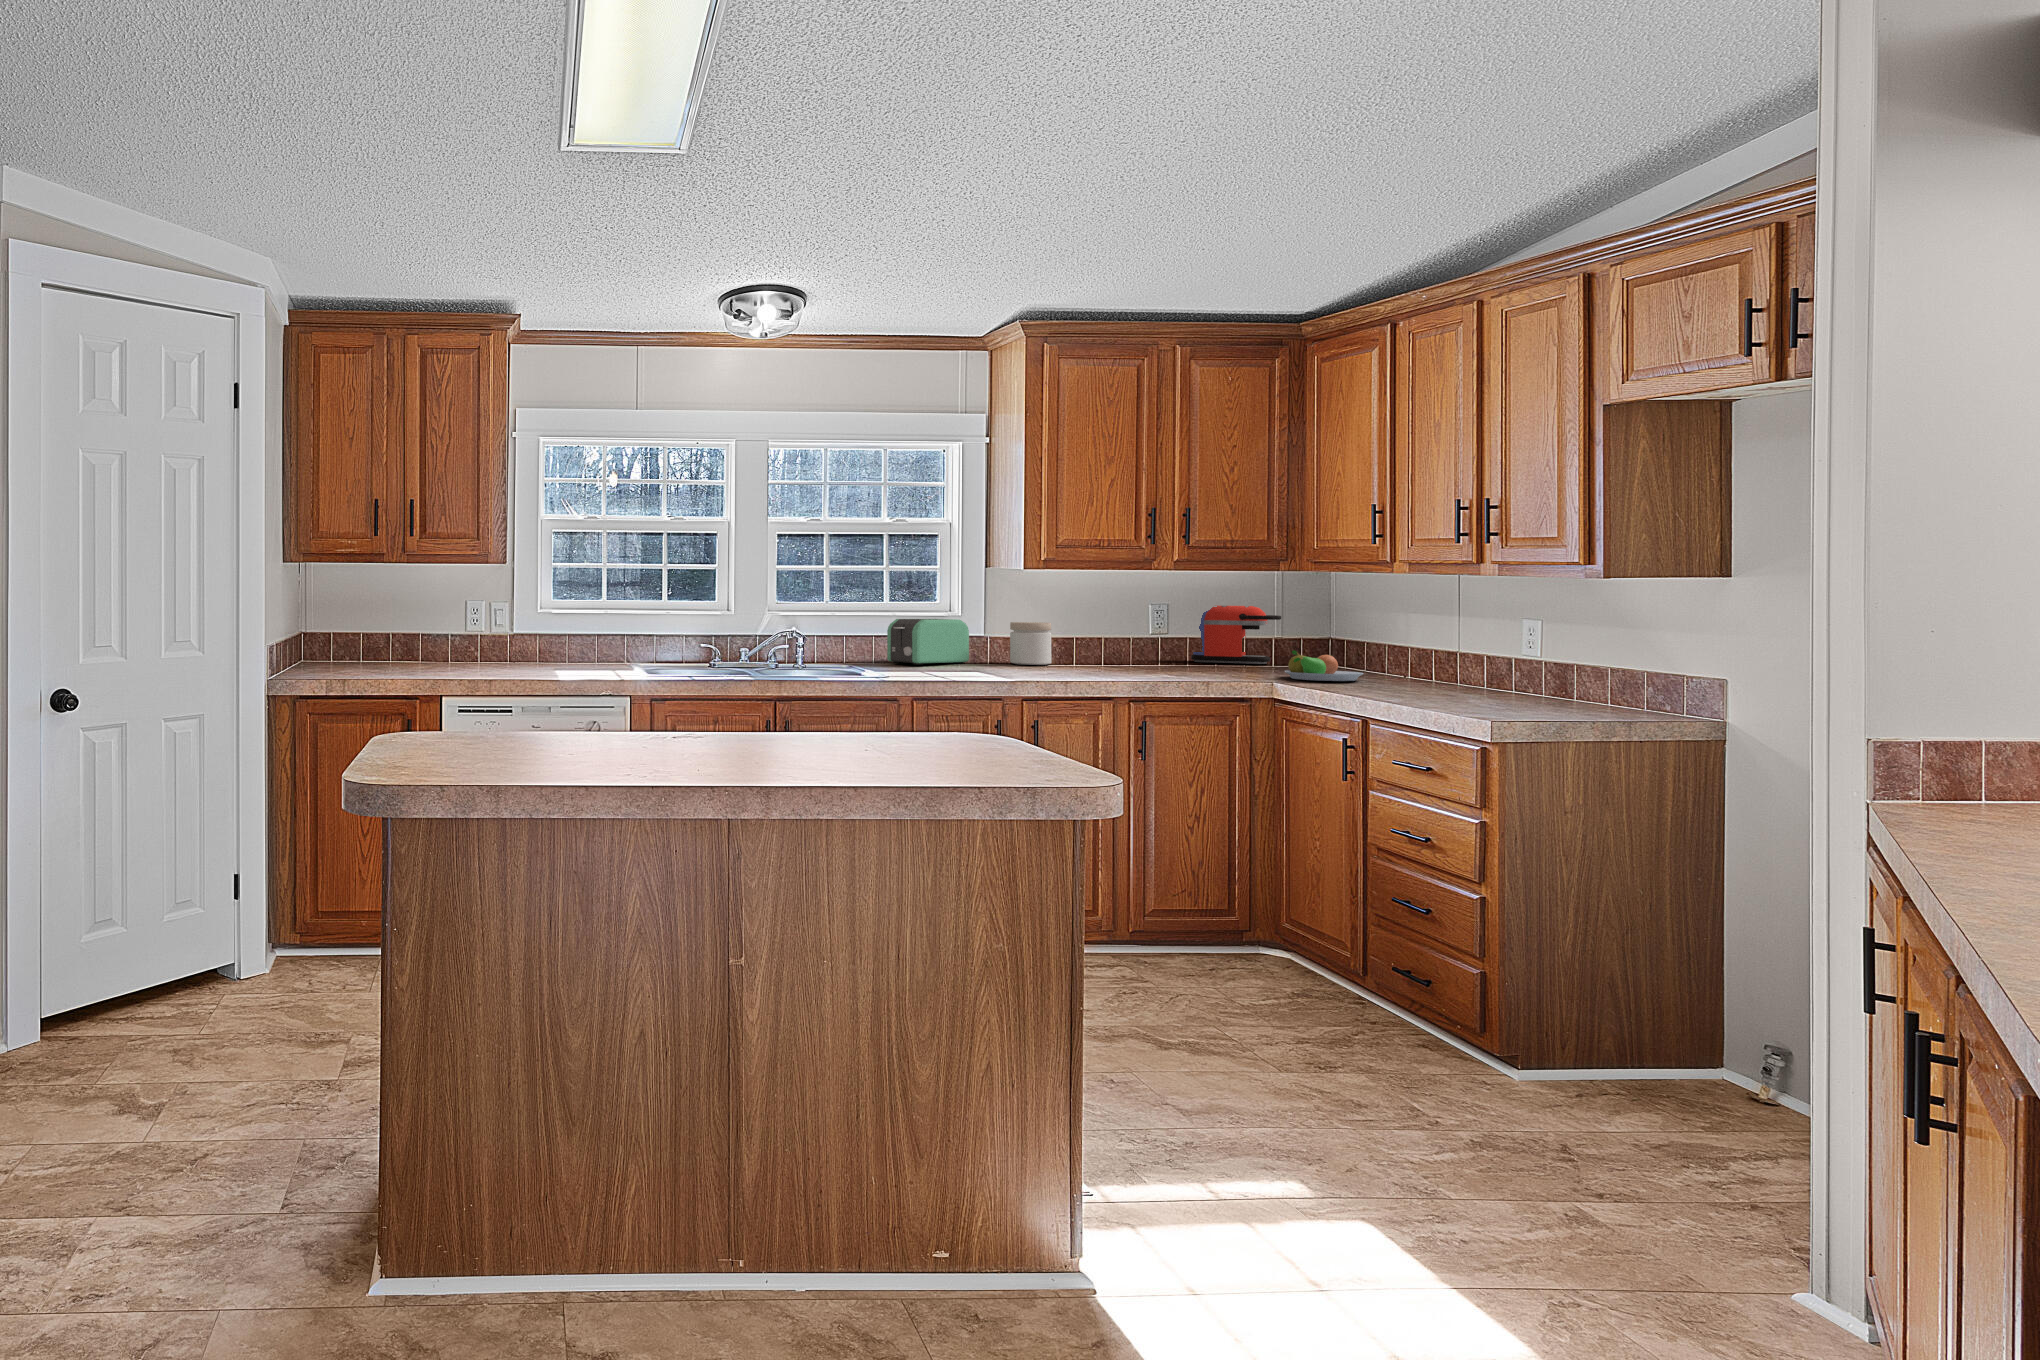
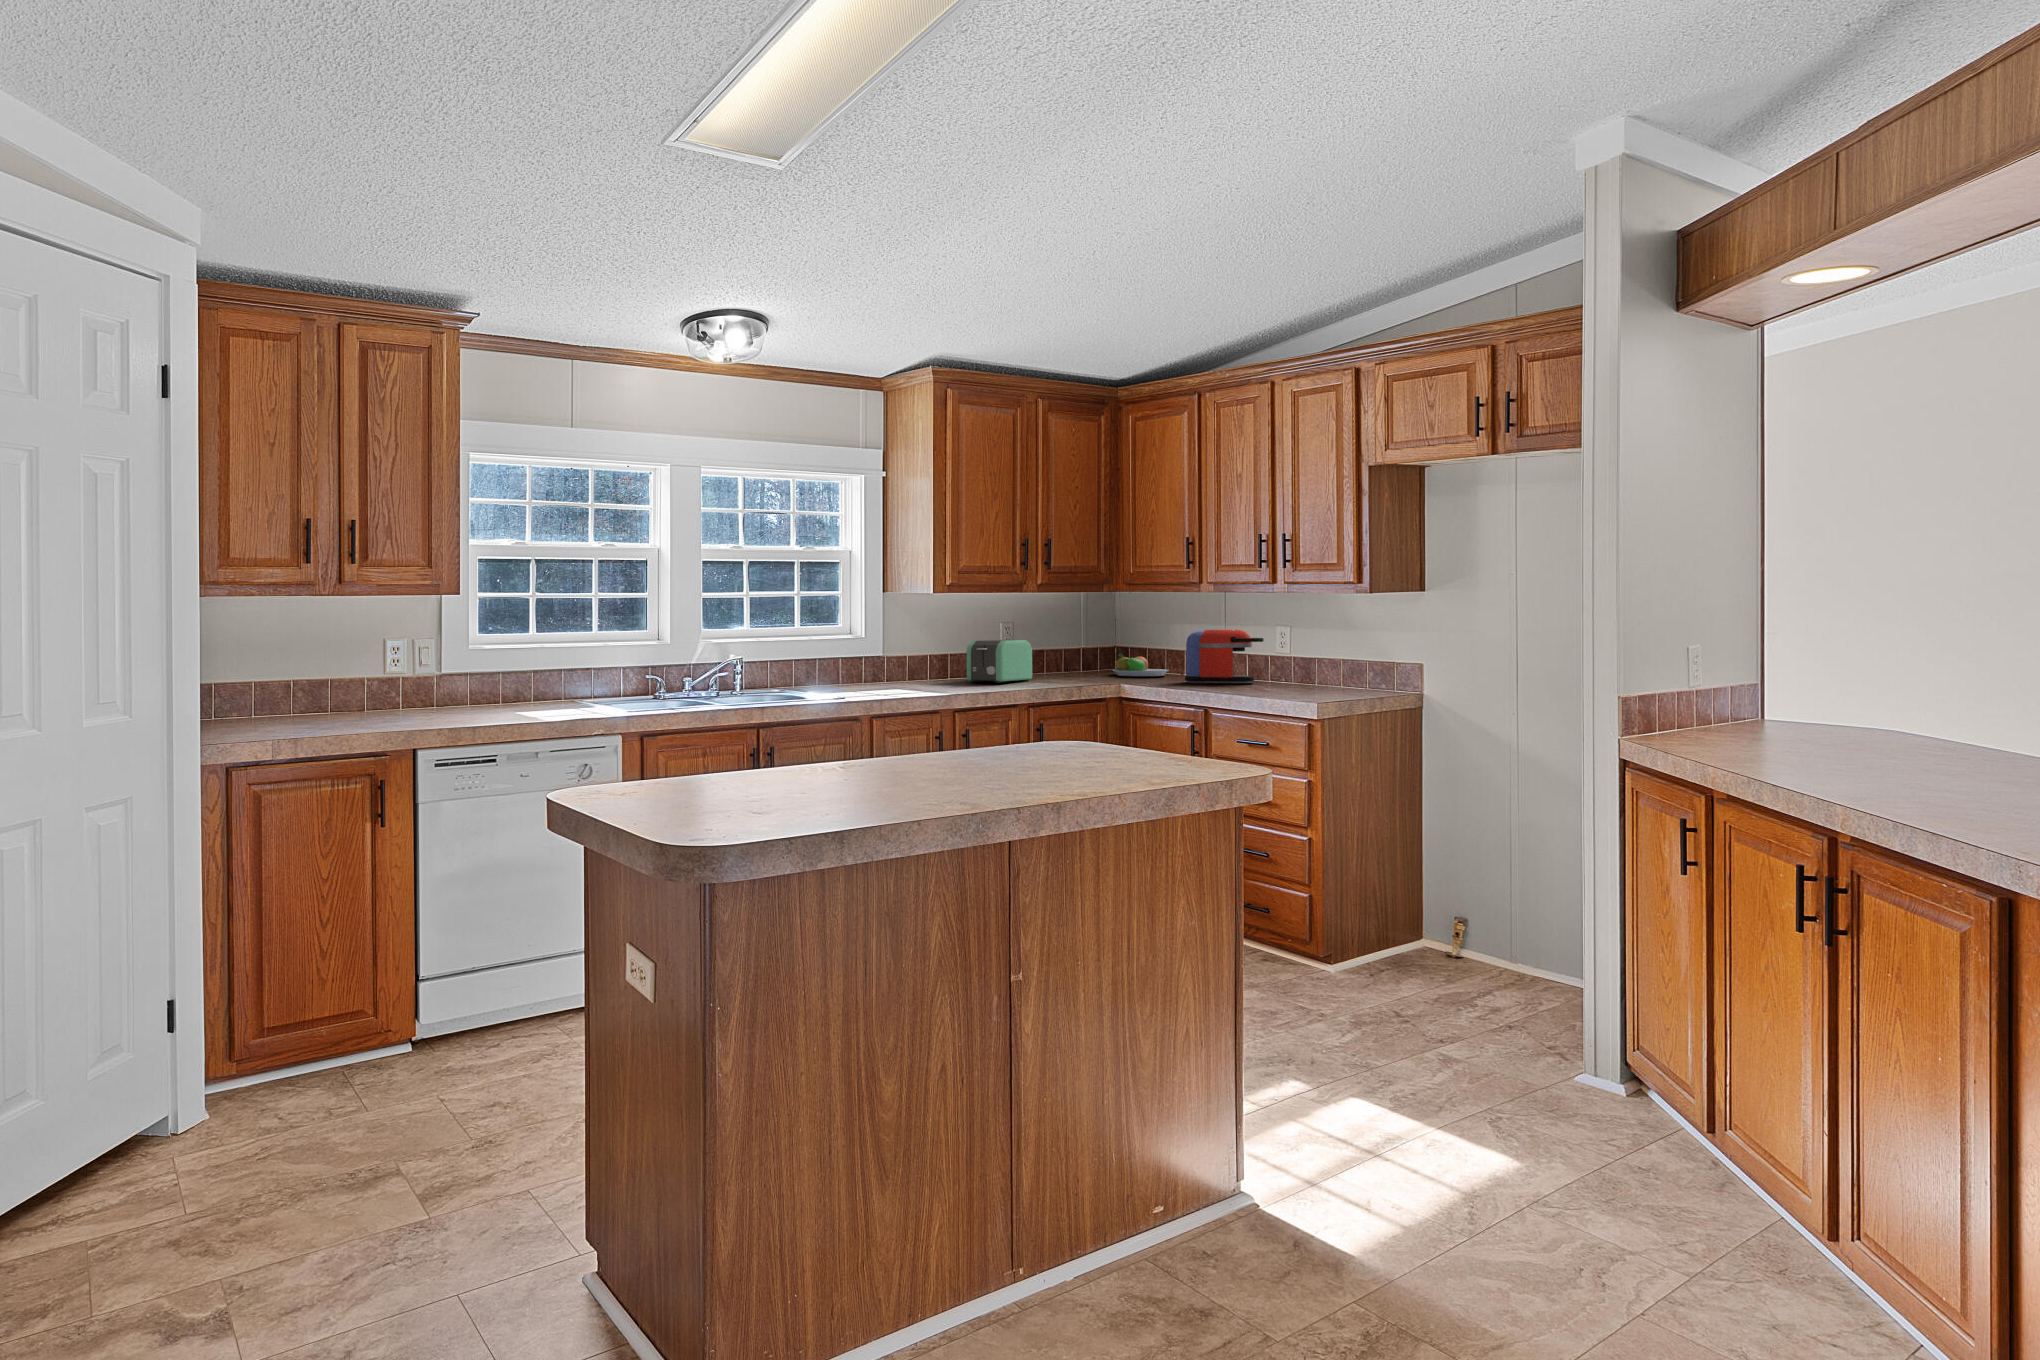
coffee maker: present [1191,606,1281,664] -> present [1185,629,1264,683]
toaster: present [887,619,969,665] -> present [967,640,1032,683]
jar: present [1010,622,1051,665] -> none [897,636,930,672]

